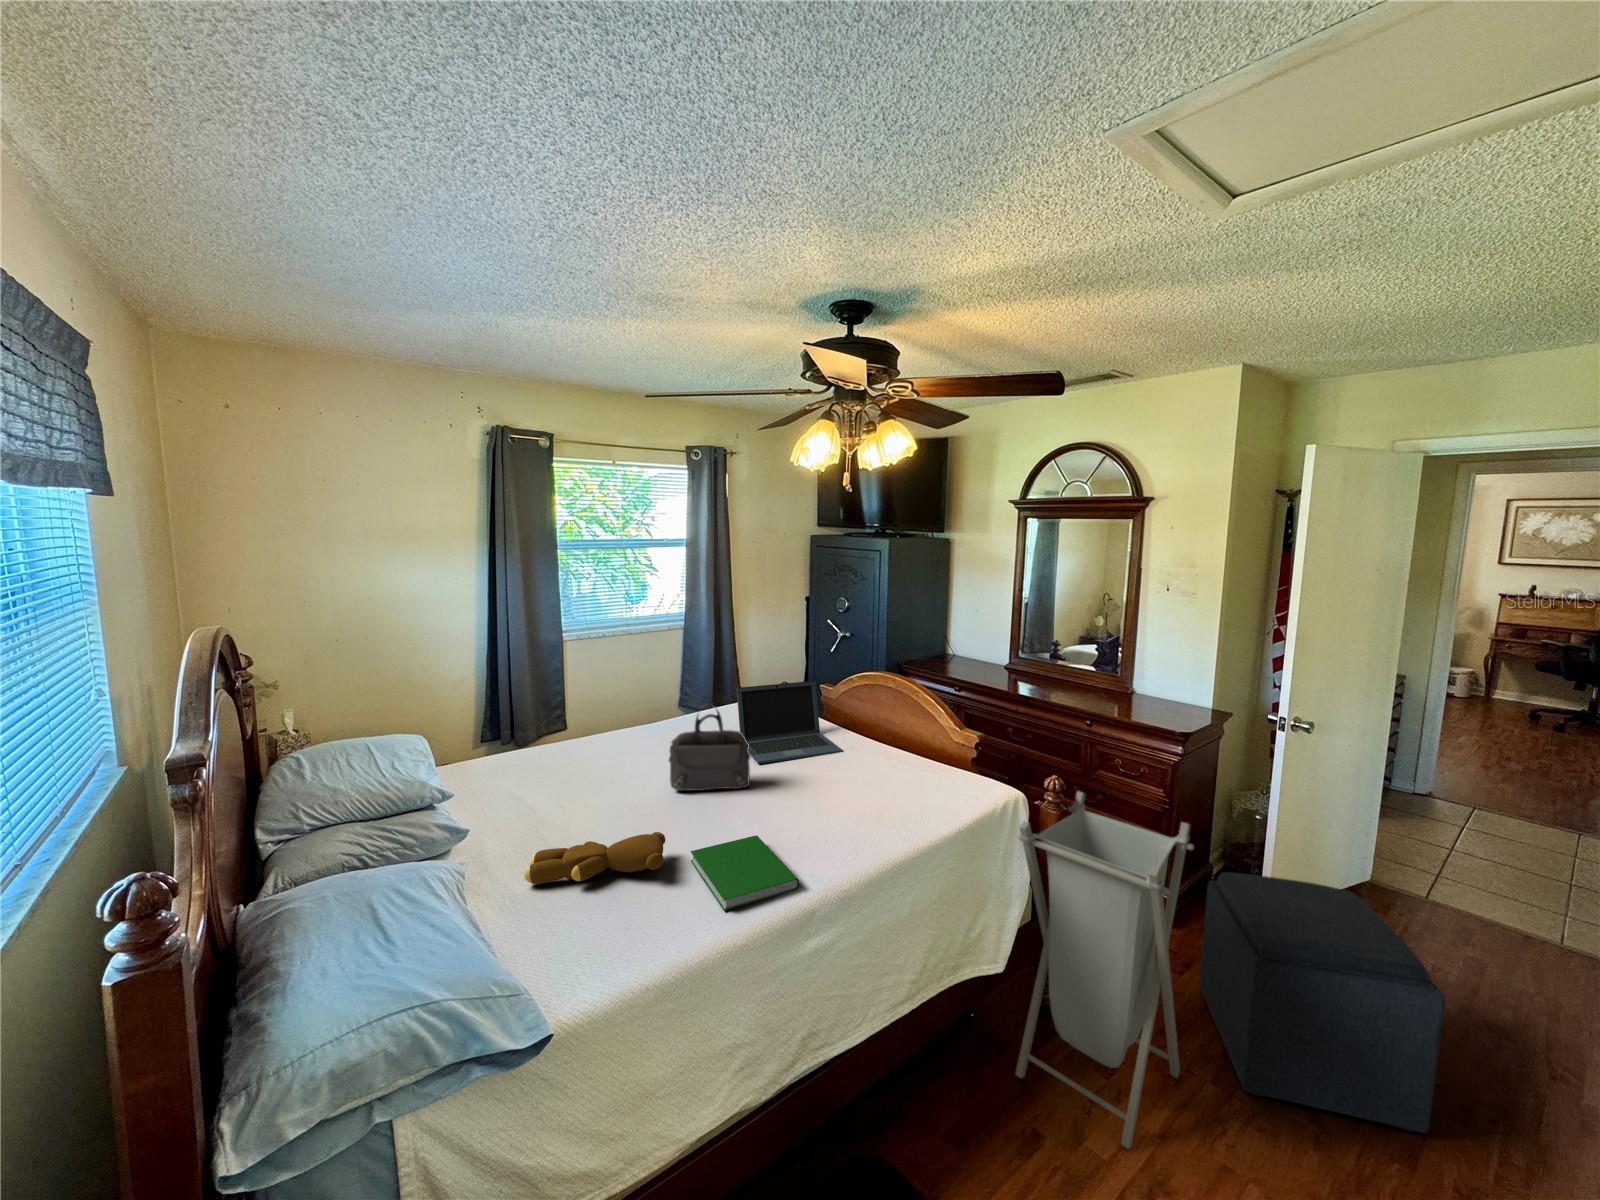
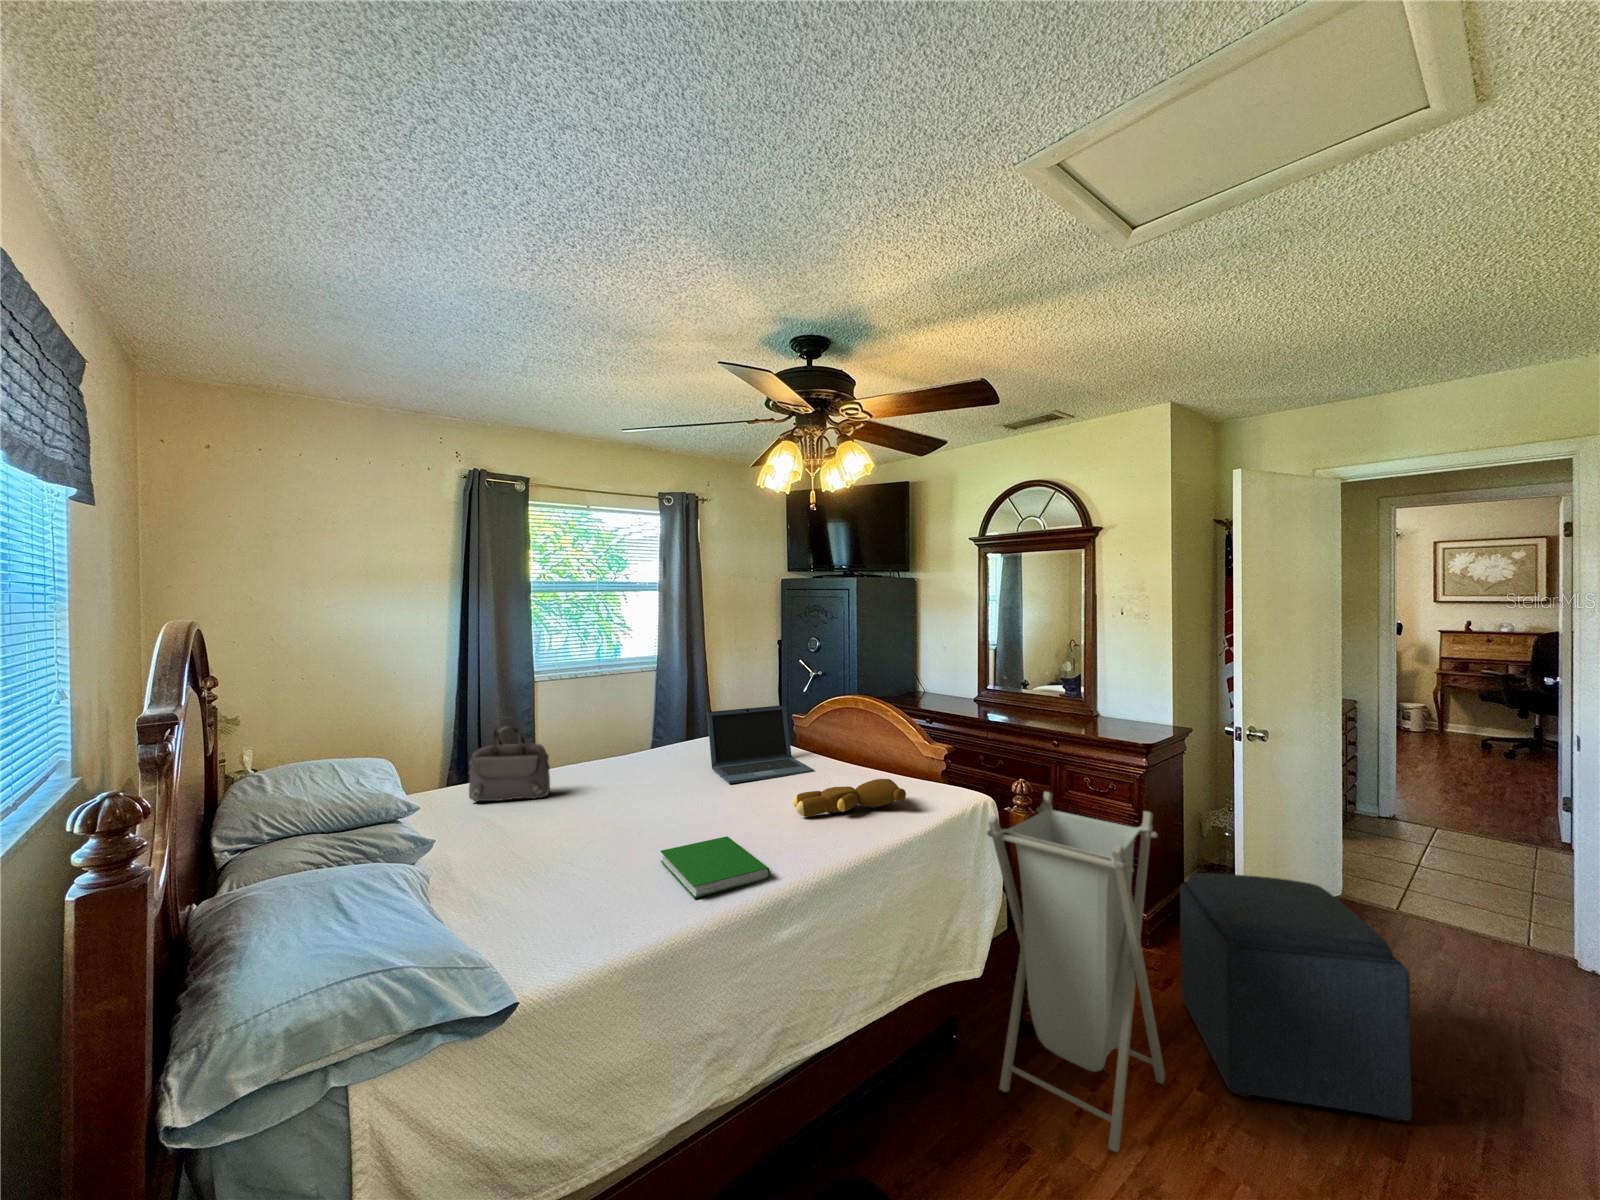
handbag: present [669,710,750,791] -> present [469,724,550,801]
teddy bear: present [524,832,665,884] -> present [793,779,906,816]

